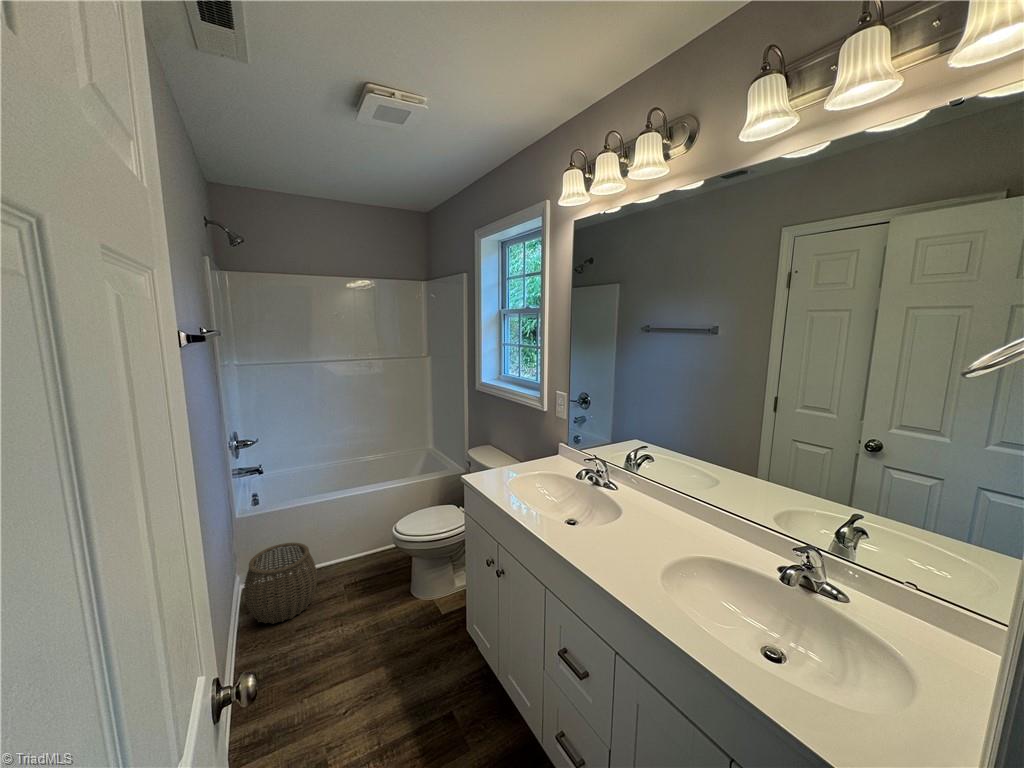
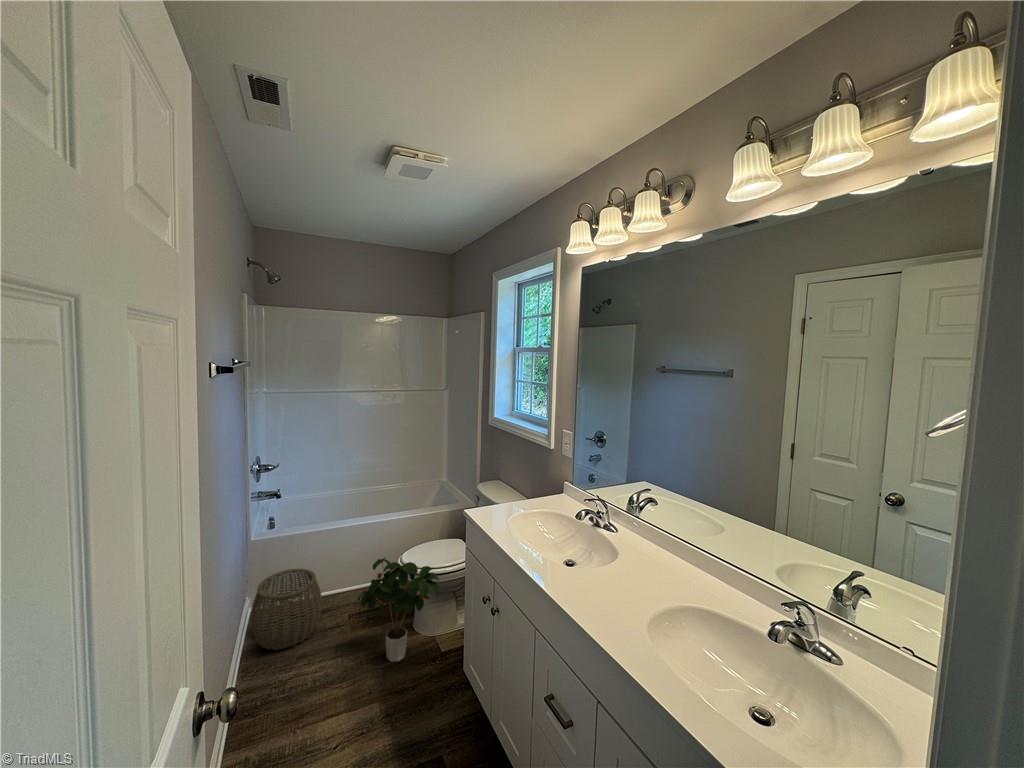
potted plant: none [354,526,438,626] -> present [358,558,440,662]

